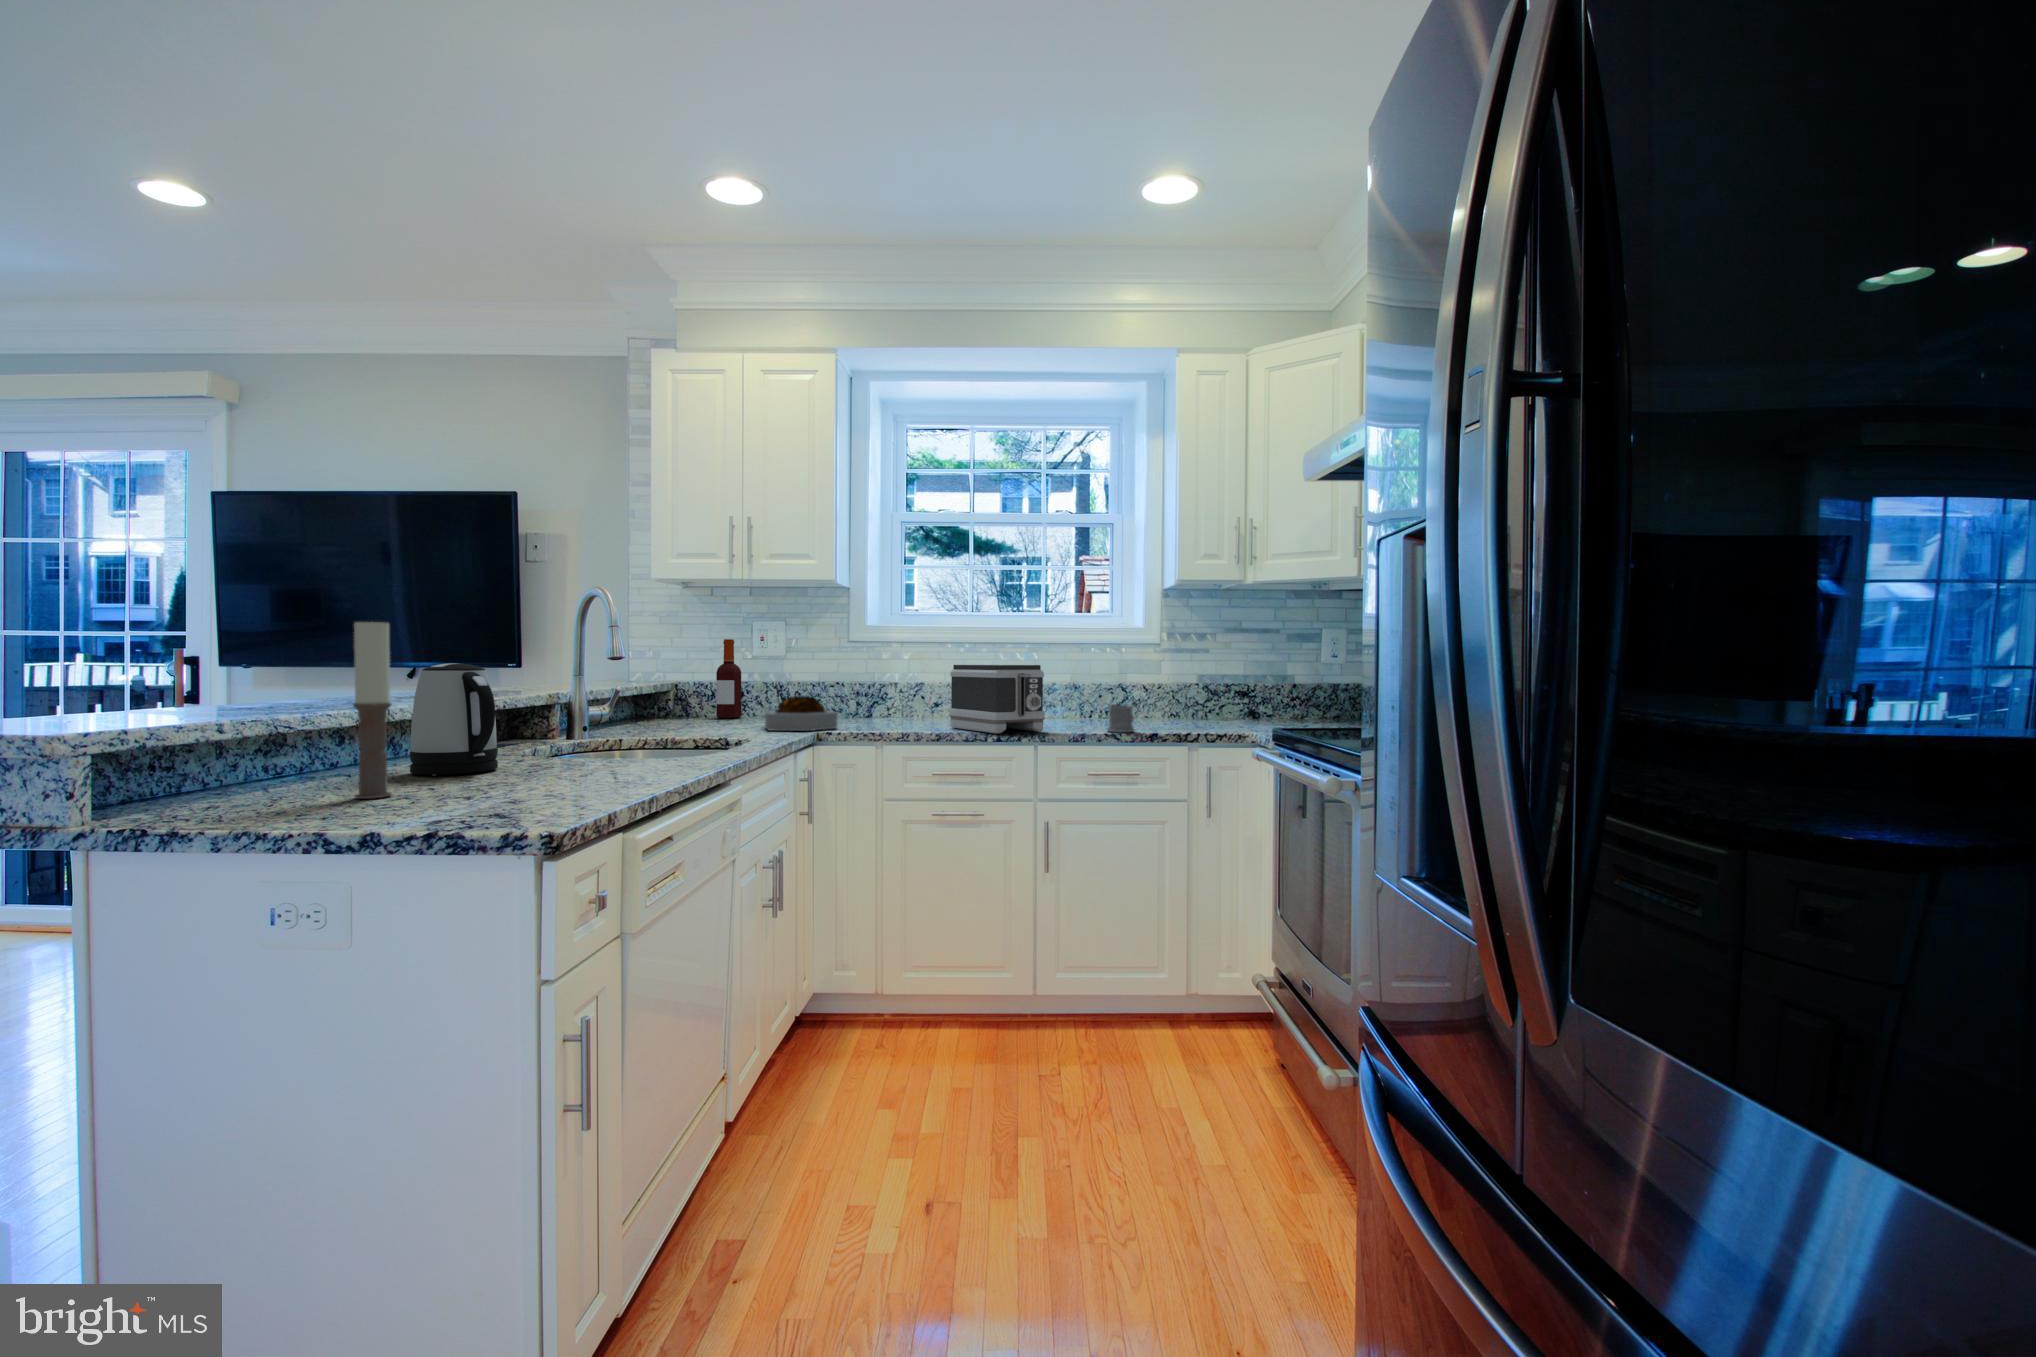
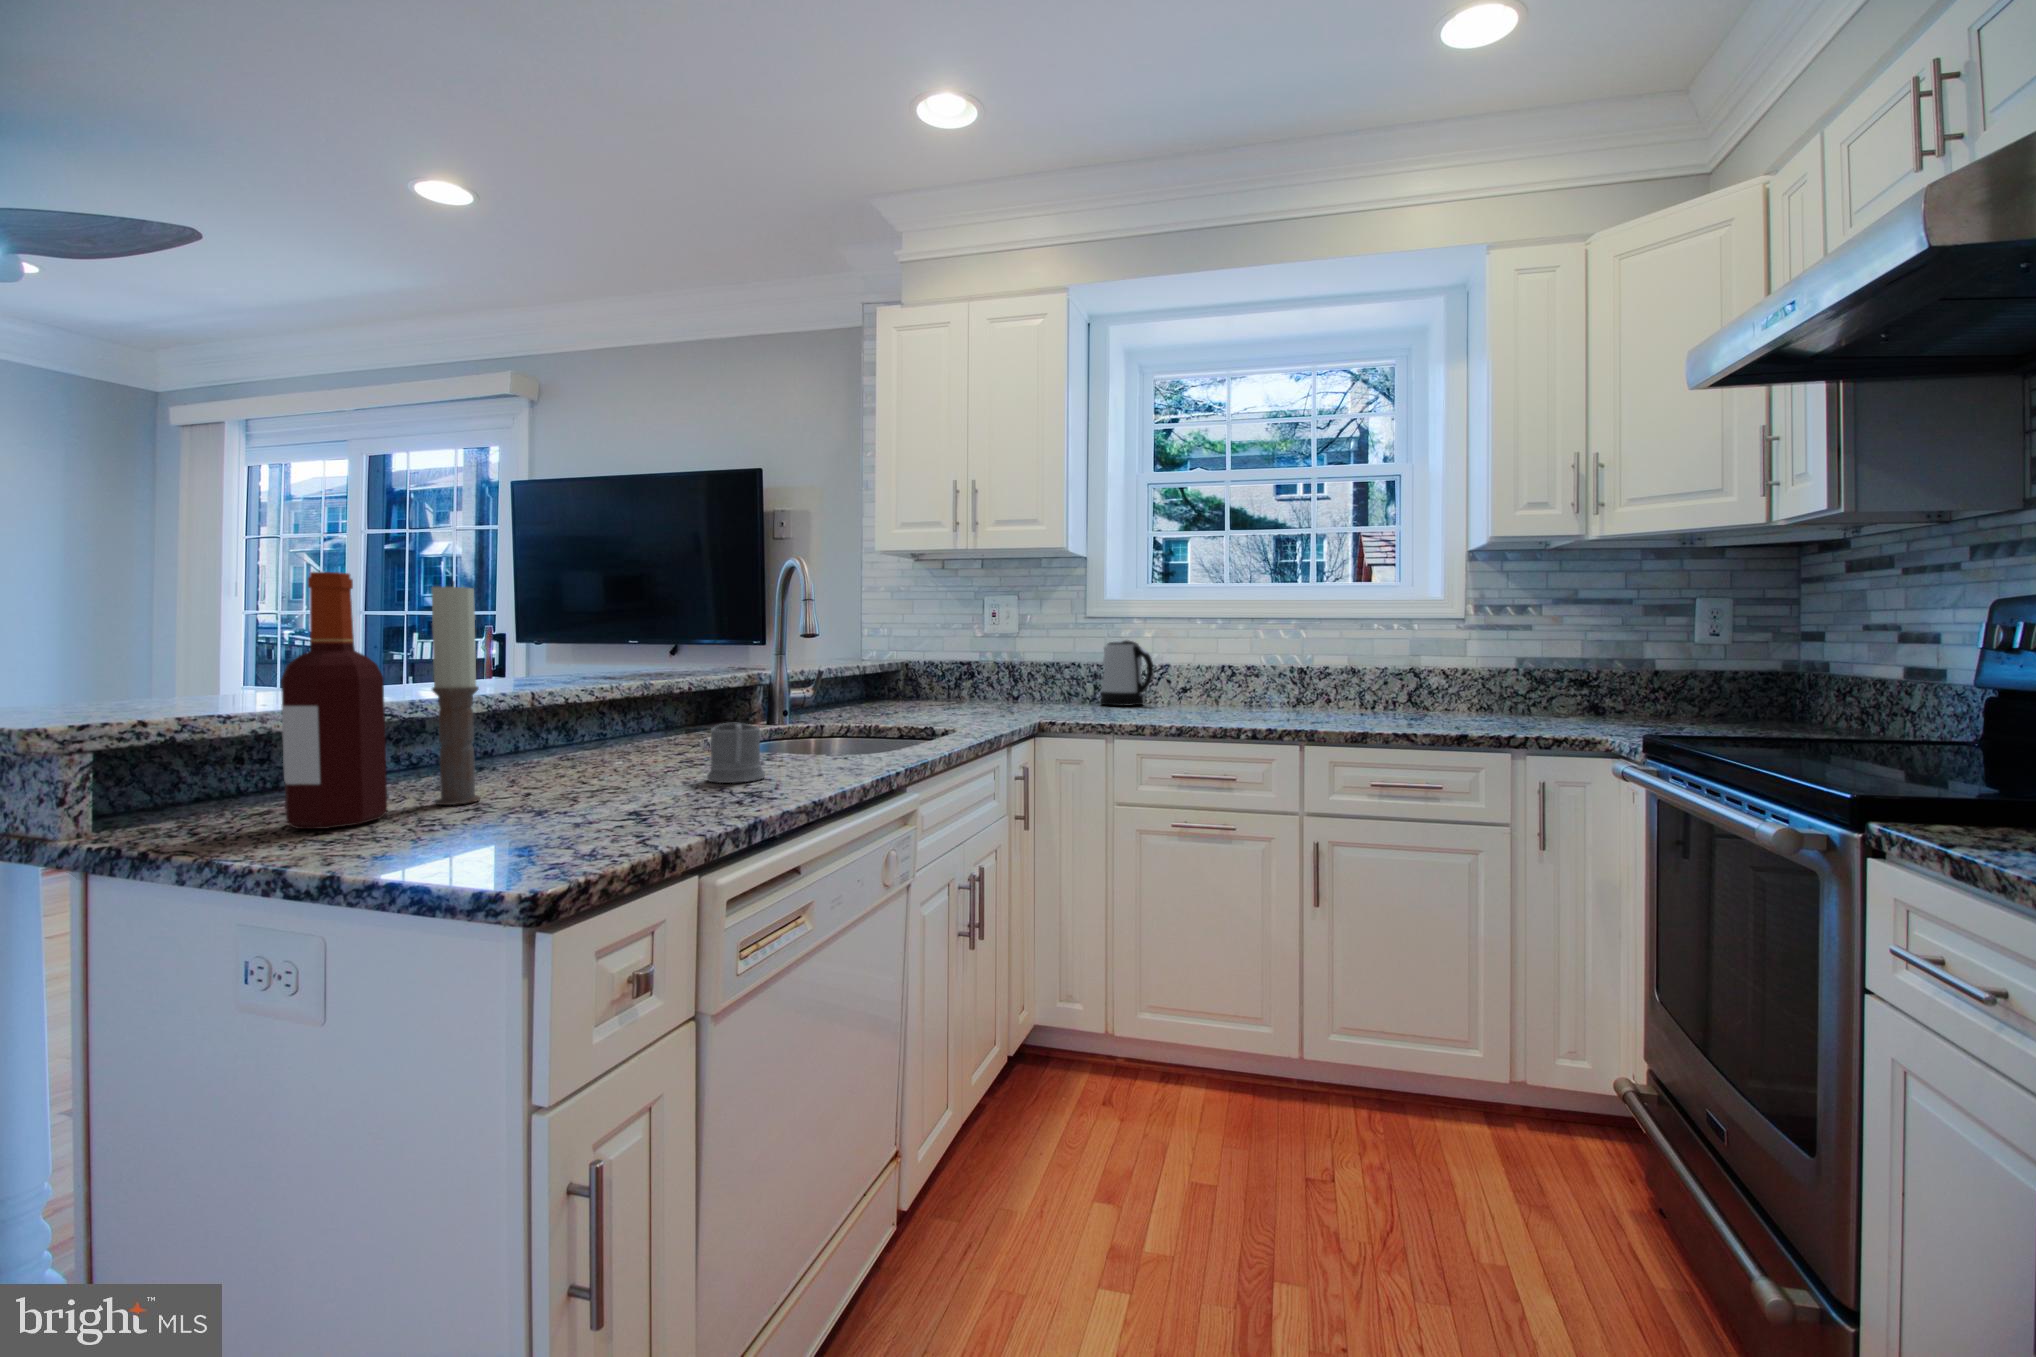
bottle: present [716,639,741,718] -> present [281,572,387,829]
kettle: present [410,663,498,776] -> present [1100,640,1153,706]
toaster: present [949,665,1045,734] -> none [1190,644,1313,730]
decorative bowl: present [765,696,837,731] -> none [983,676,1060,720]
mug: present [1107,704,1140,732] -> present [707,723,765,783]

